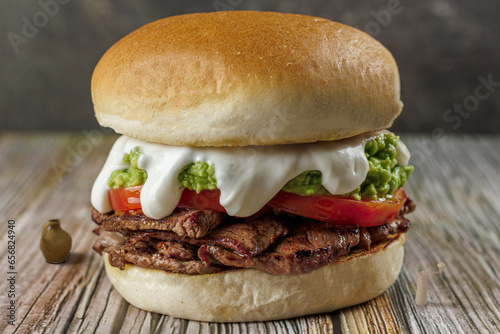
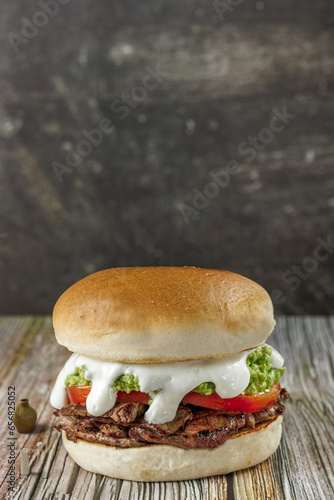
pepper mill: present [415,262,446,306] -> present [20,442,43,475]

